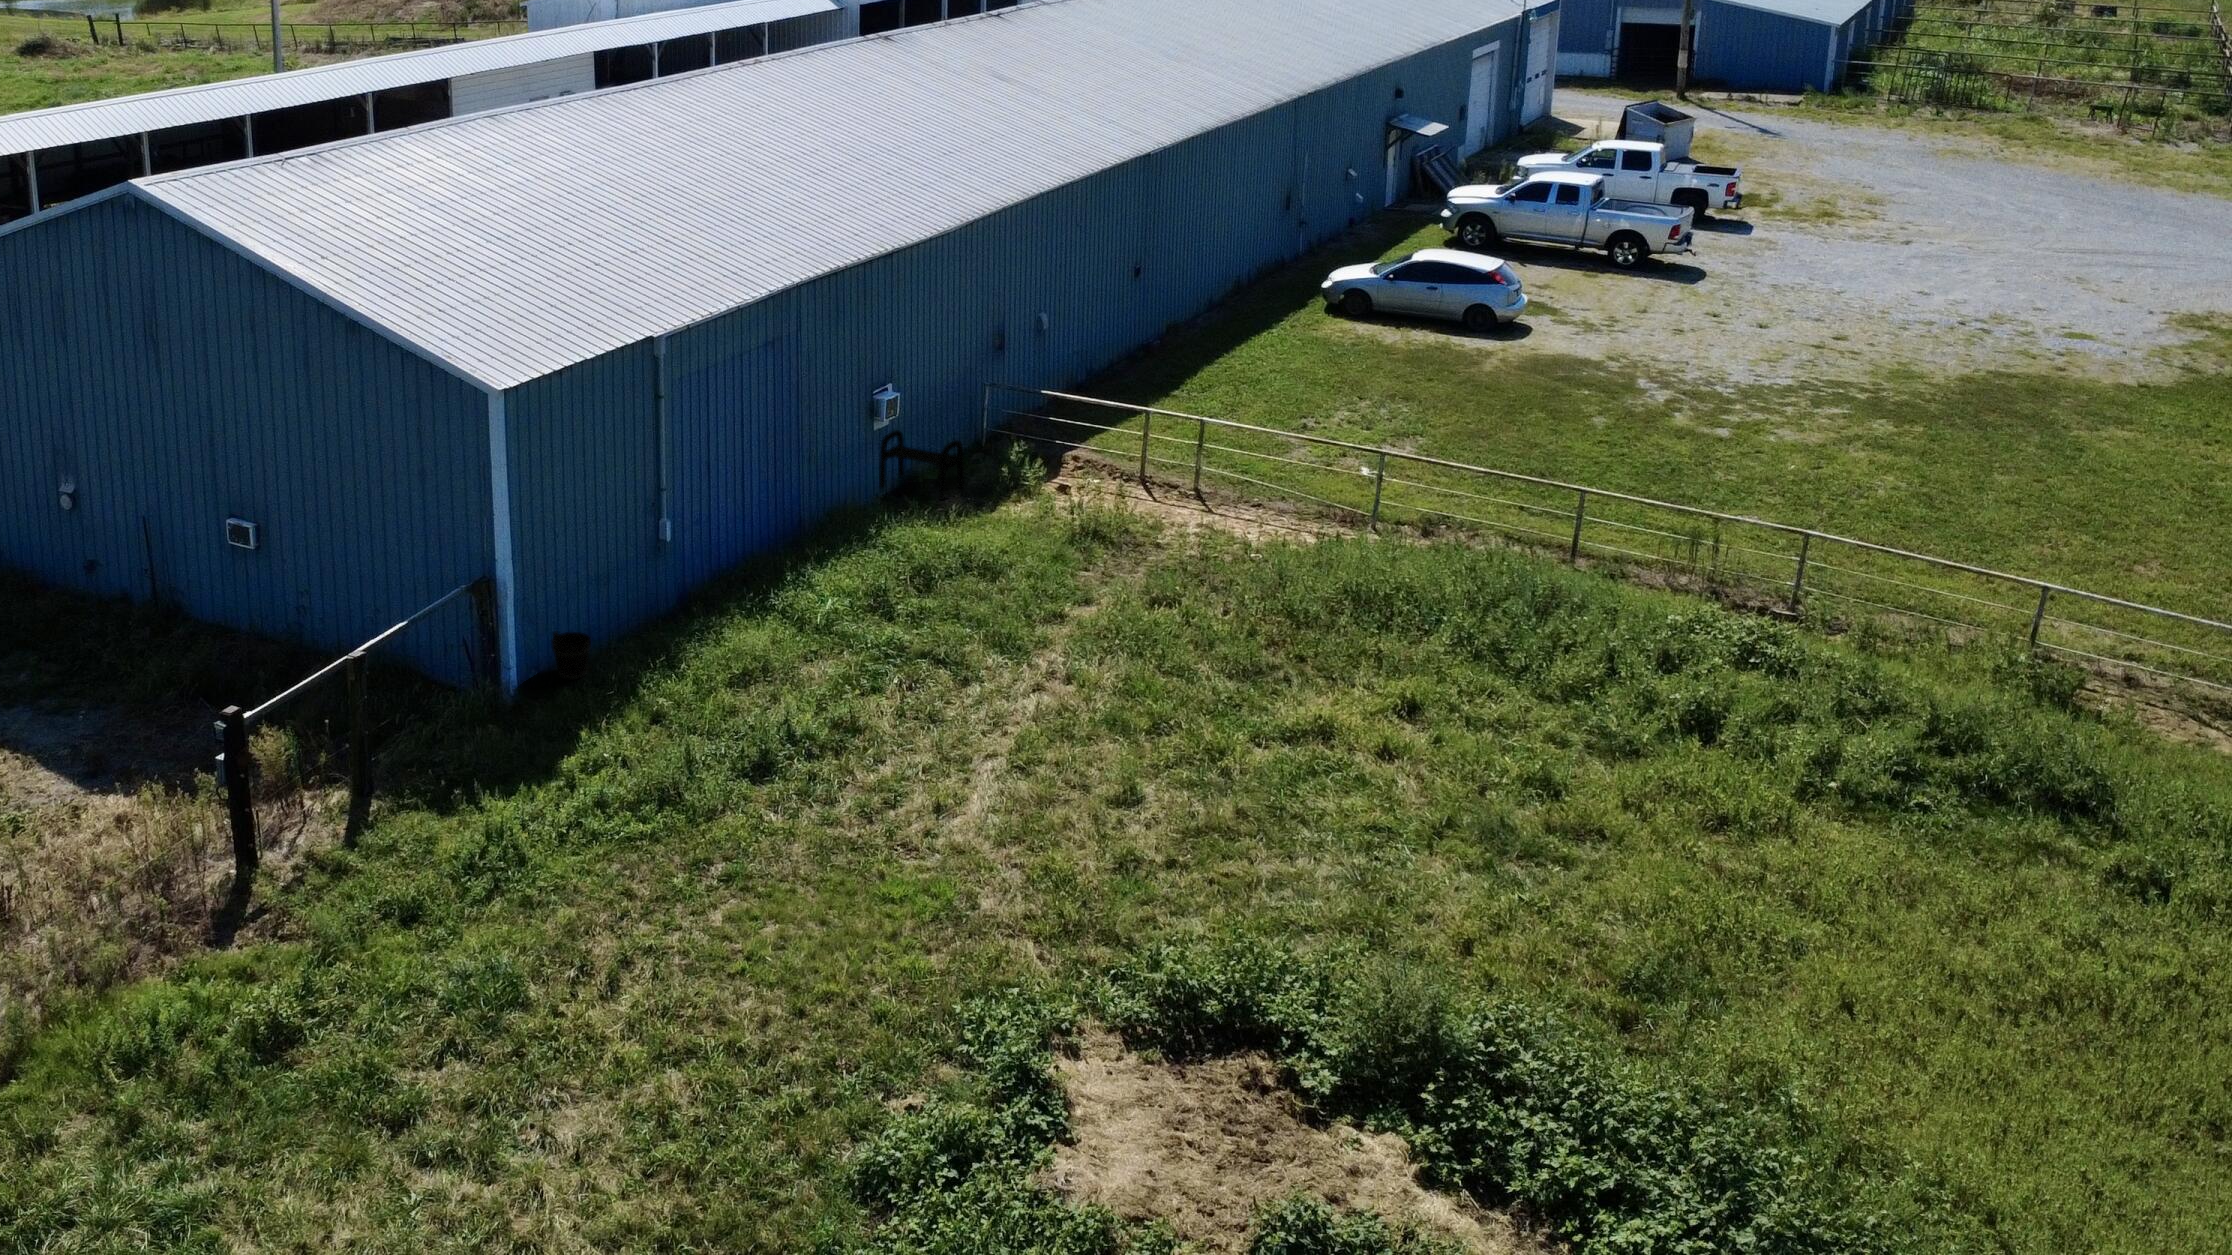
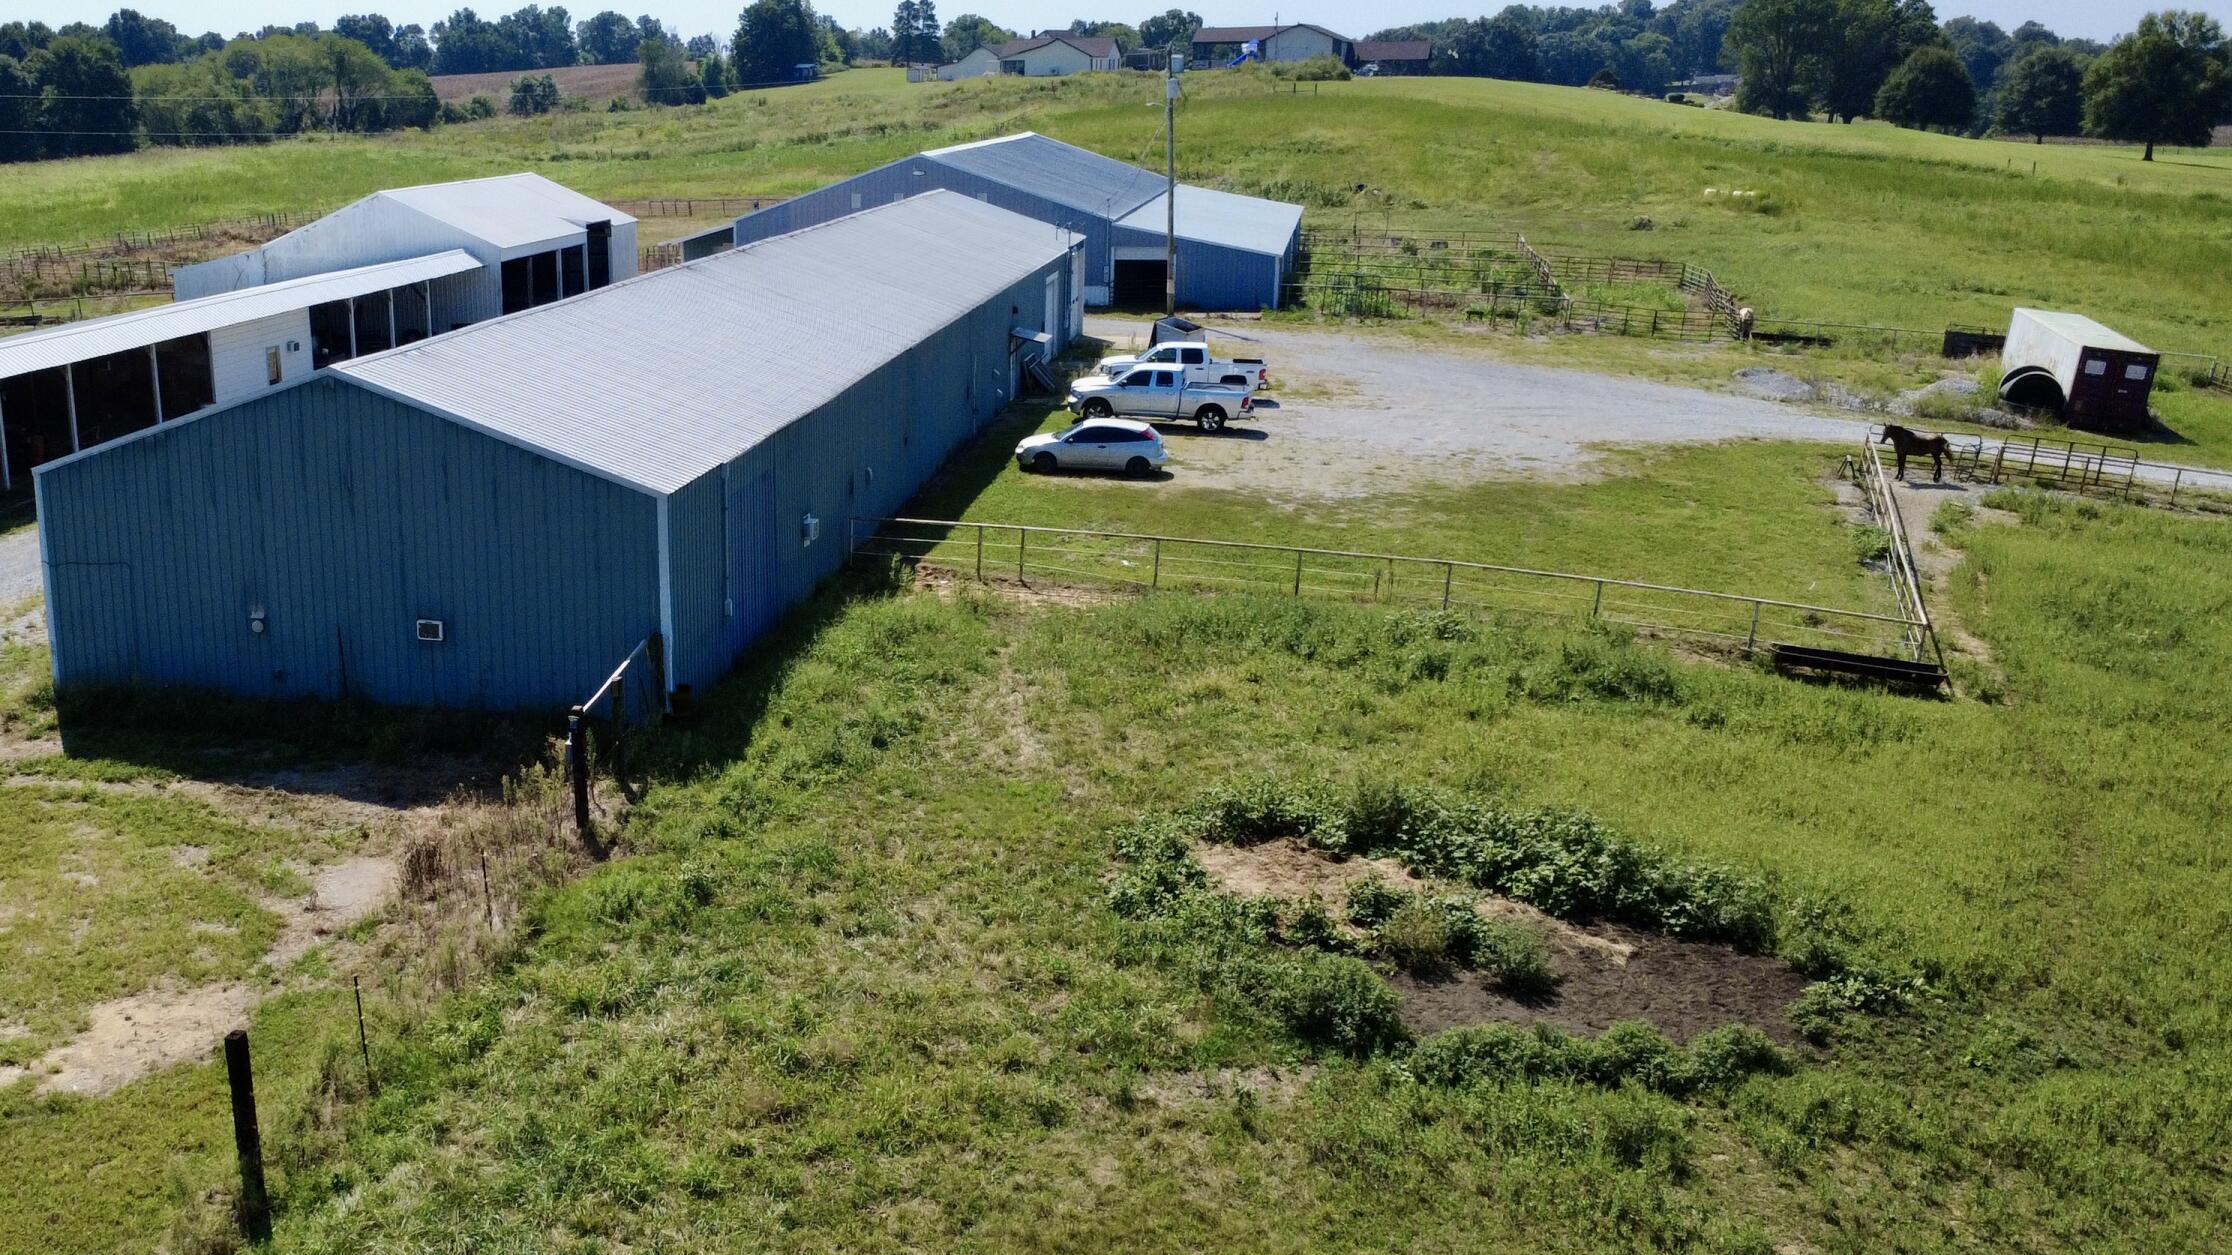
bench: present [879,430,964,500] -> none [796,548,859,597]

